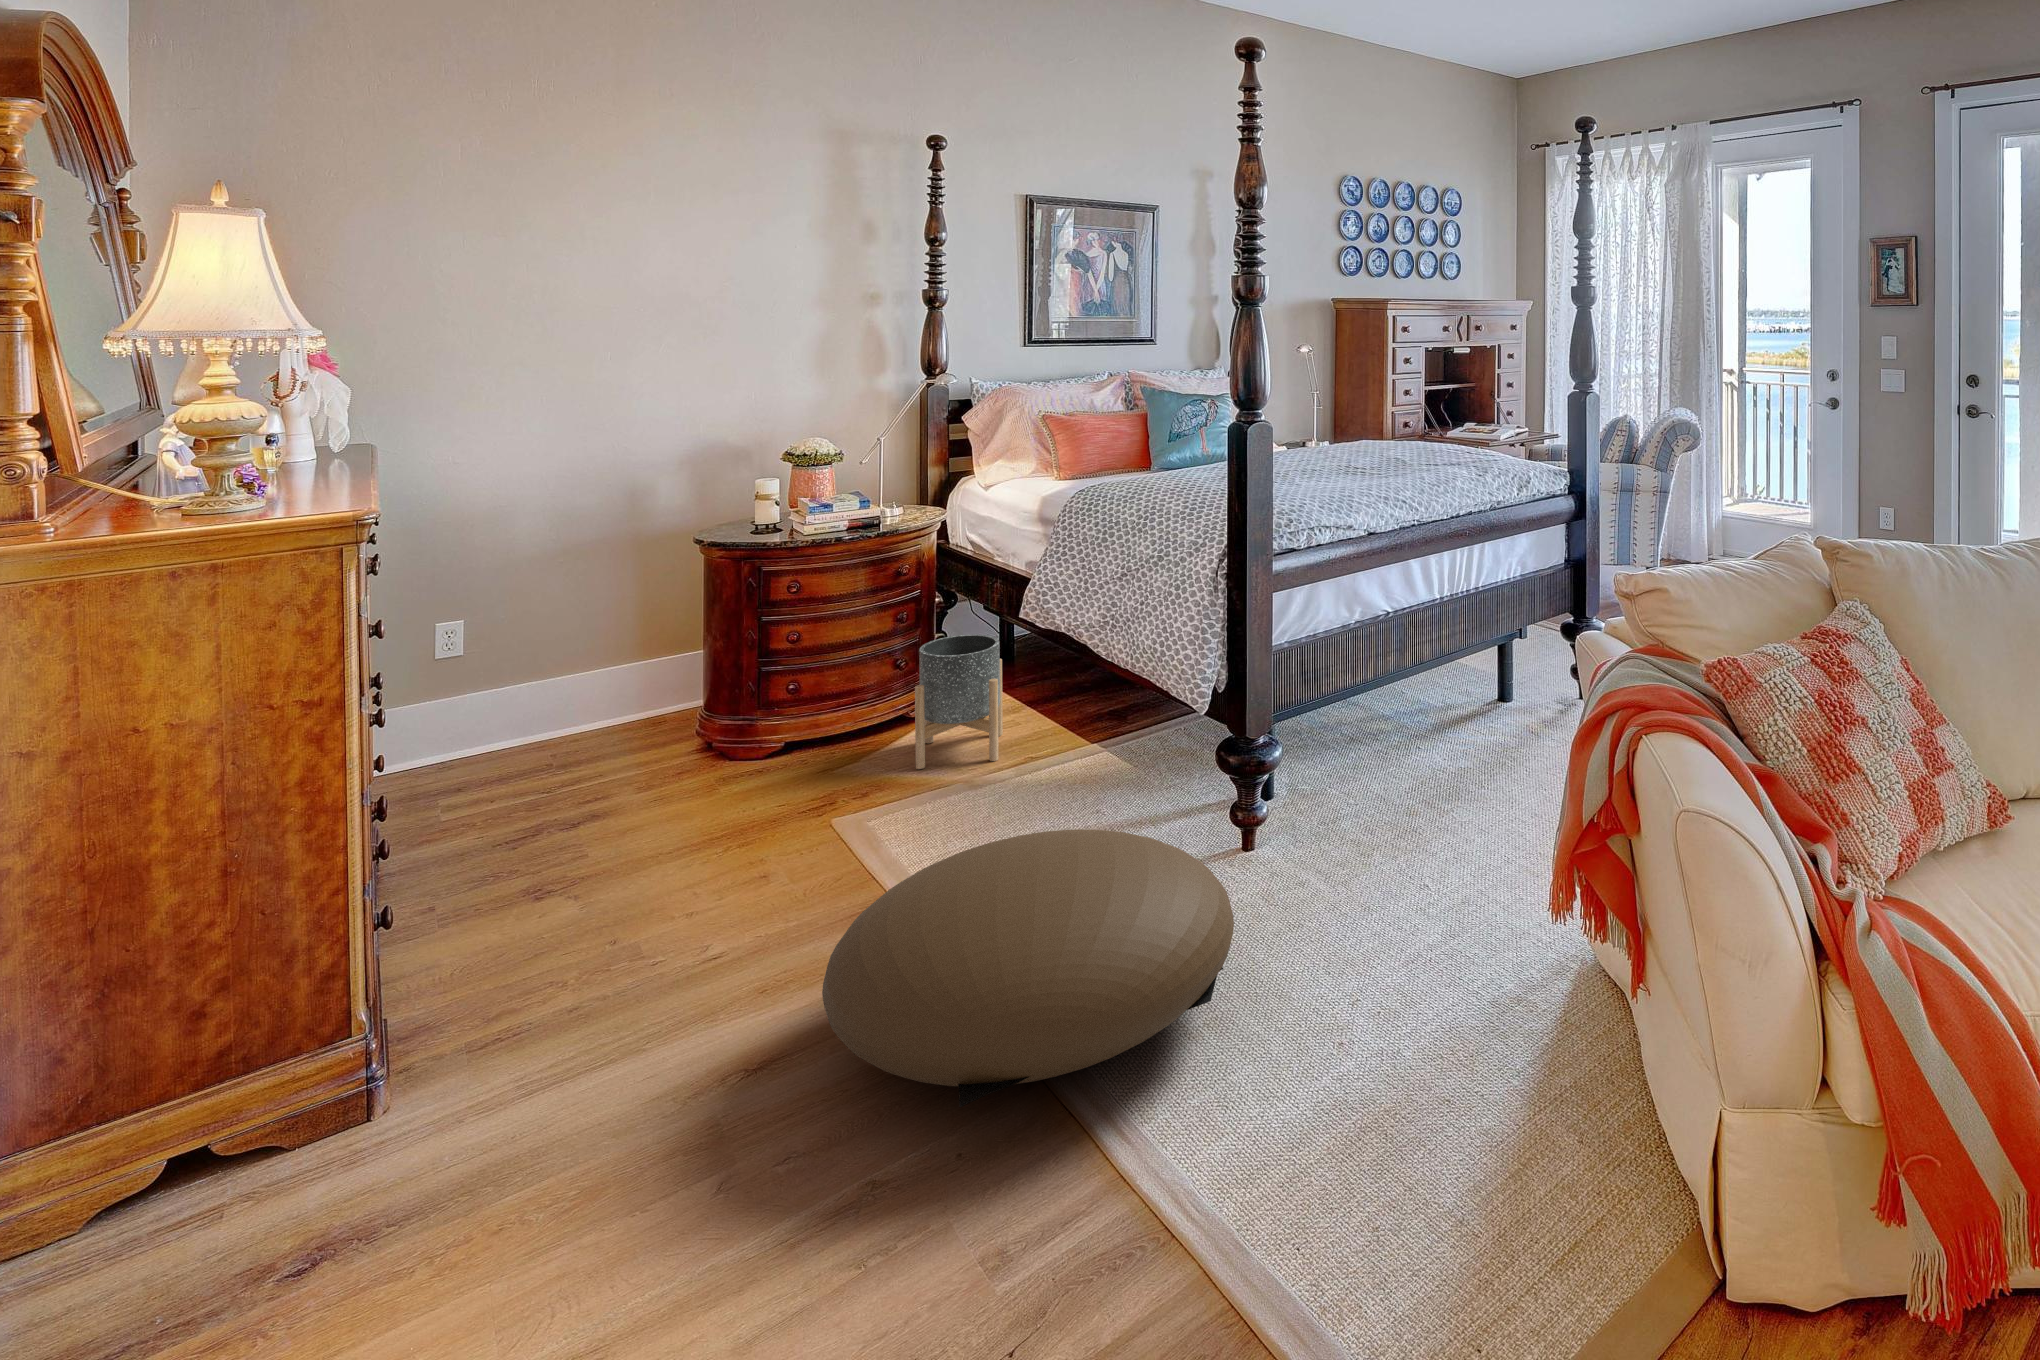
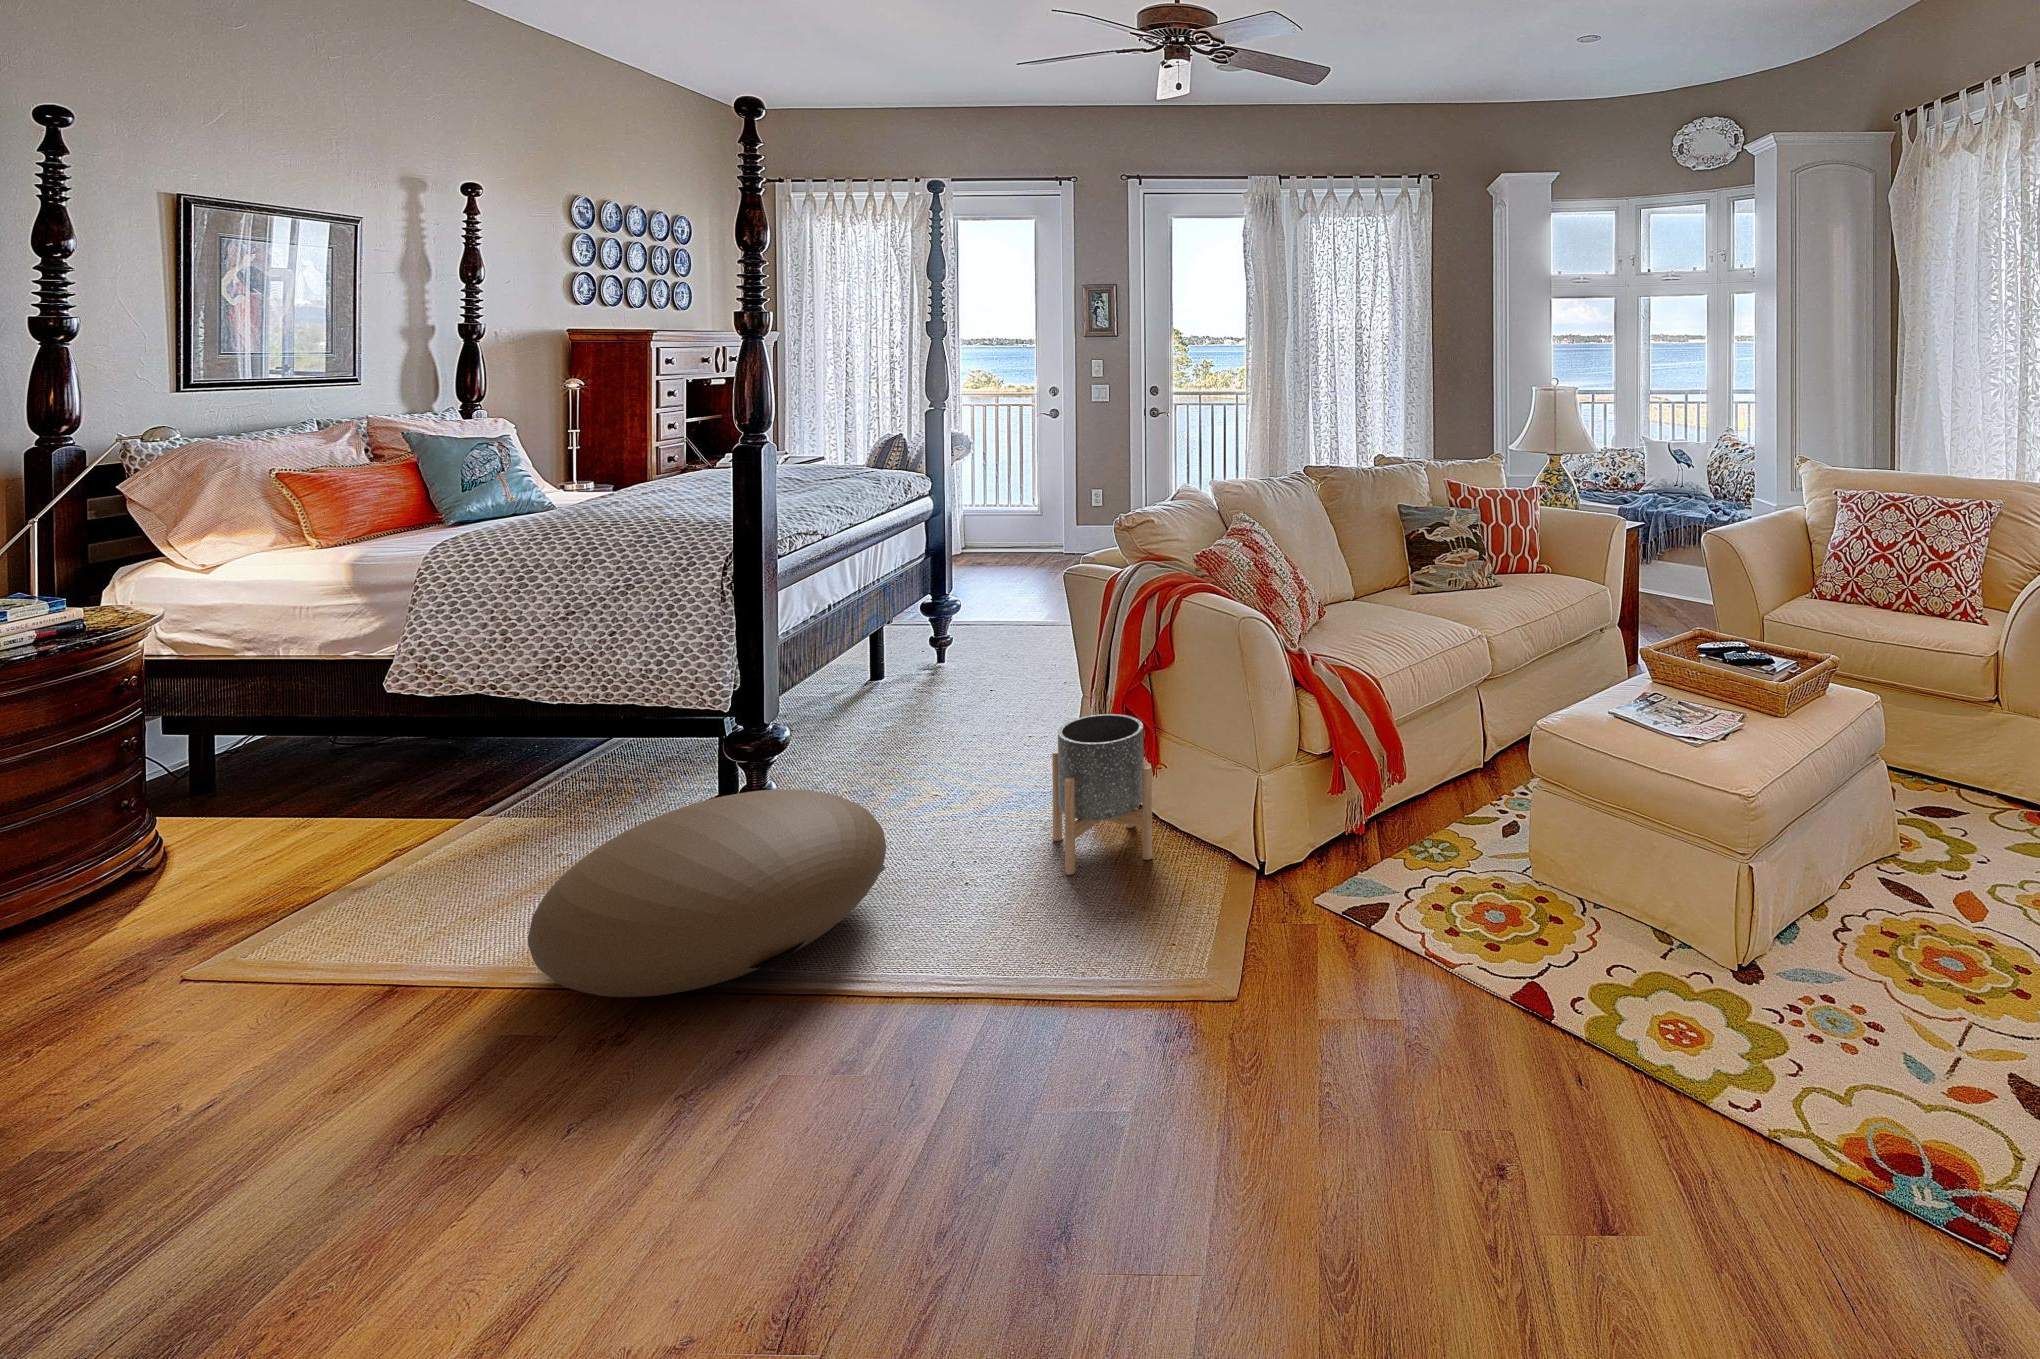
planter: present [915,635,1003,769] -> present [1052,714,1152,875]

